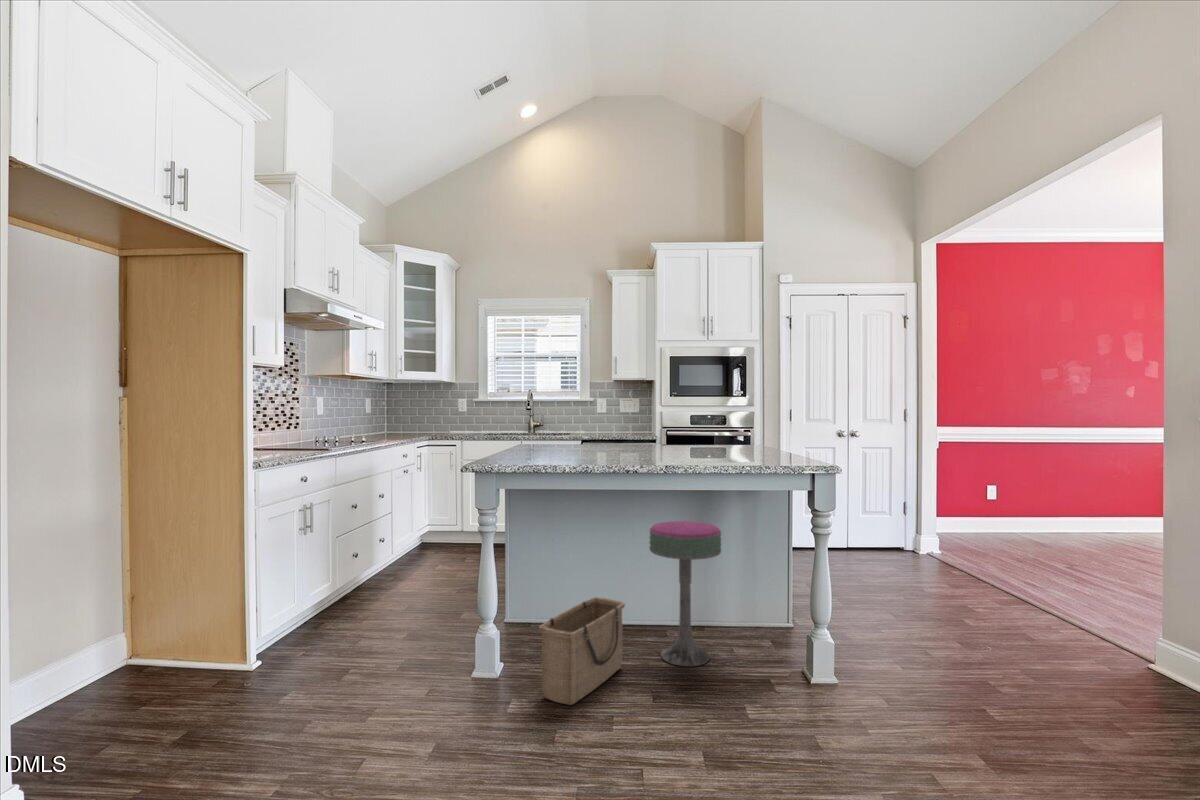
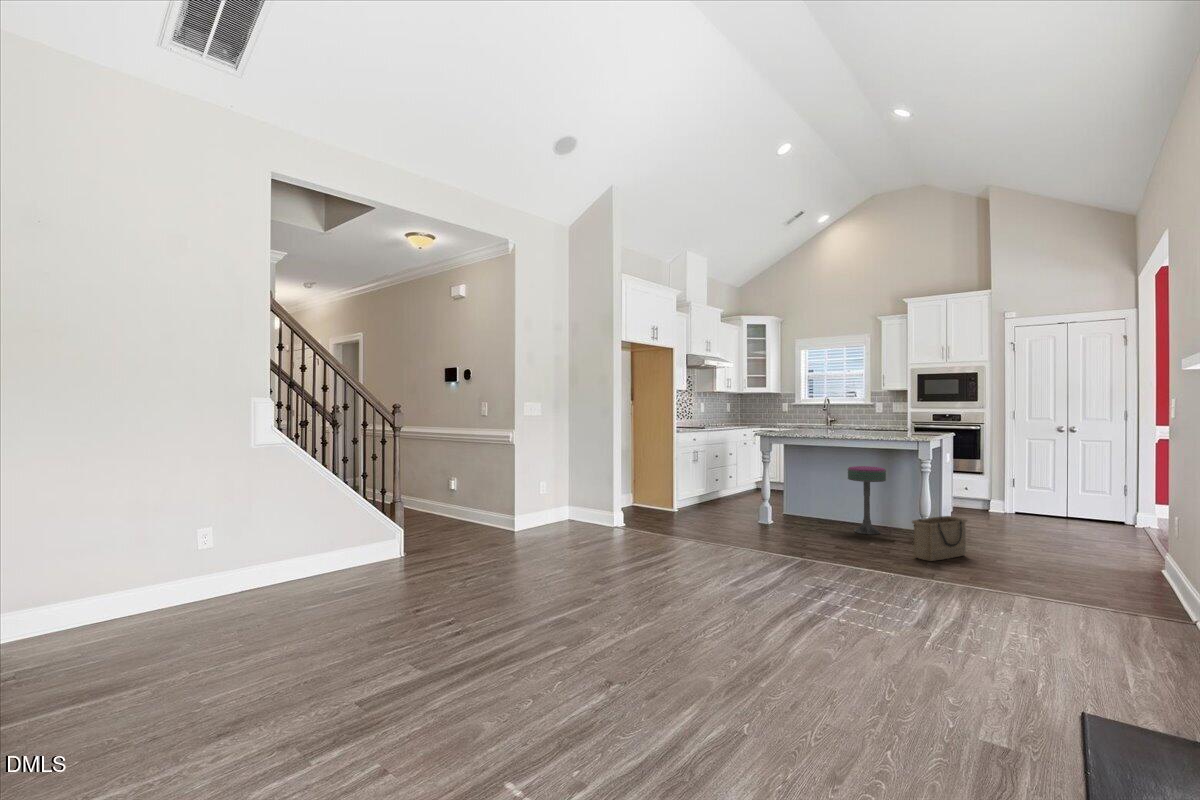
basket: present [539,597,625,705] -> present [912,516,967,561]

